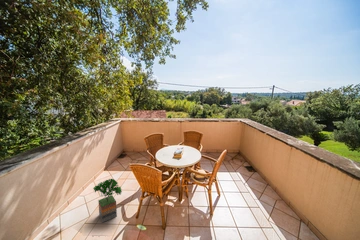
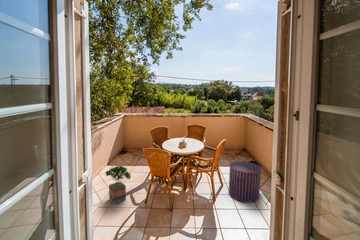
pouf: none [226,172,262,219] -> present [229,161,261,203]

